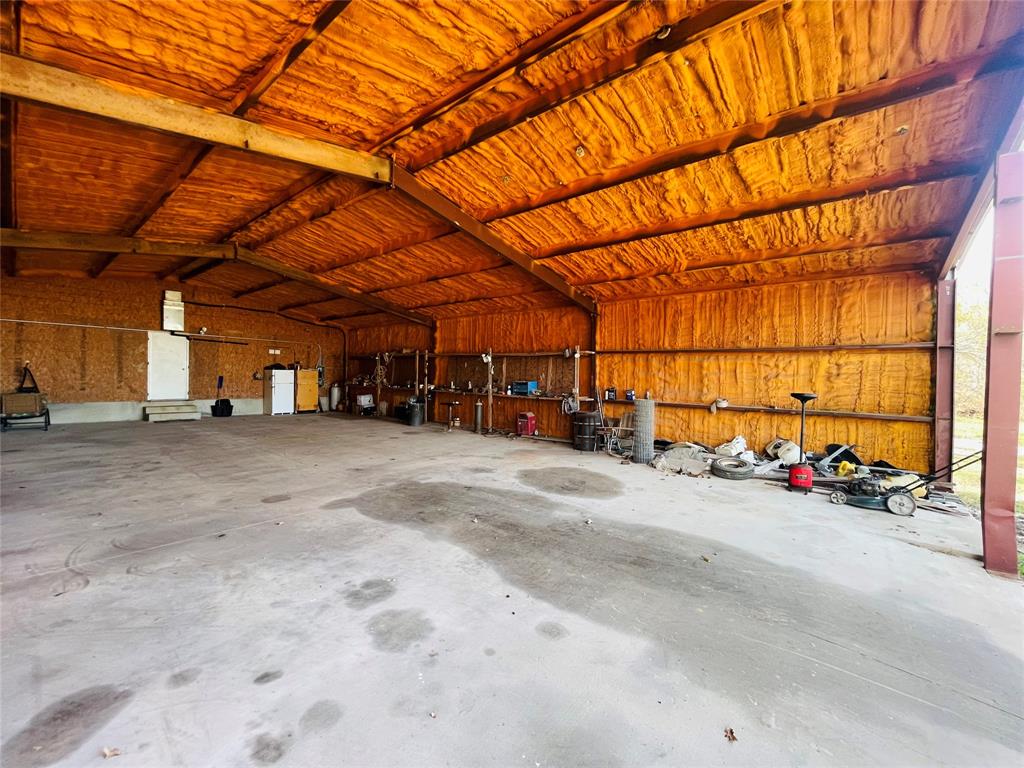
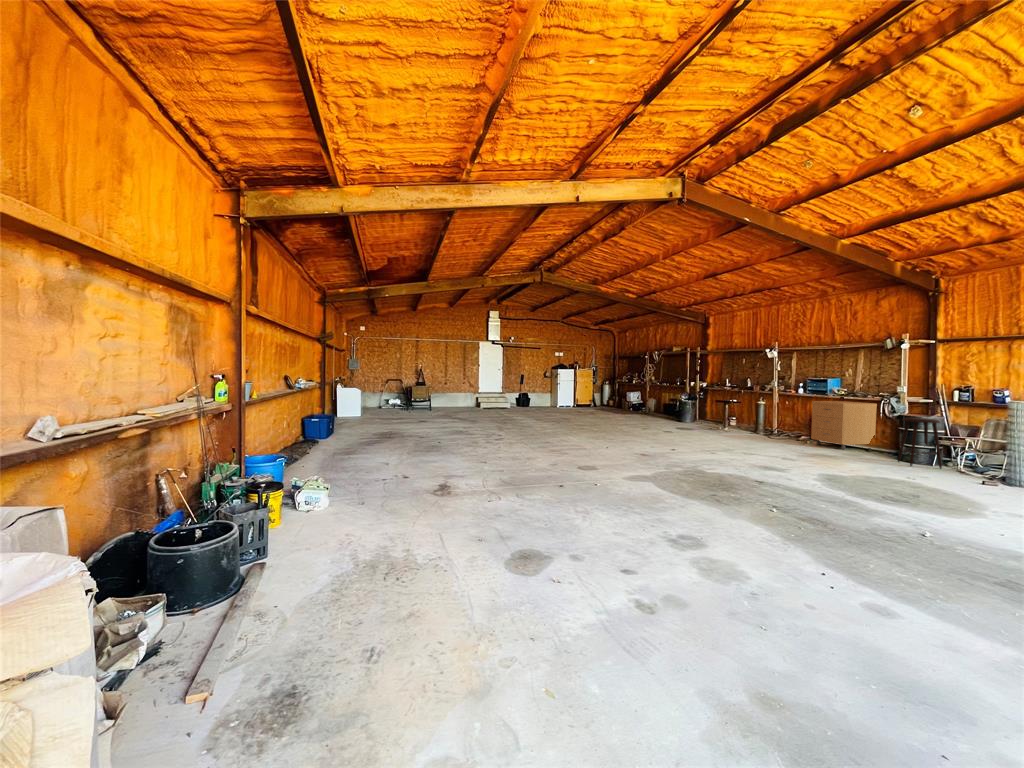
storage cabinet: none [517,401,561,443] -> present [811,401,877,449]

